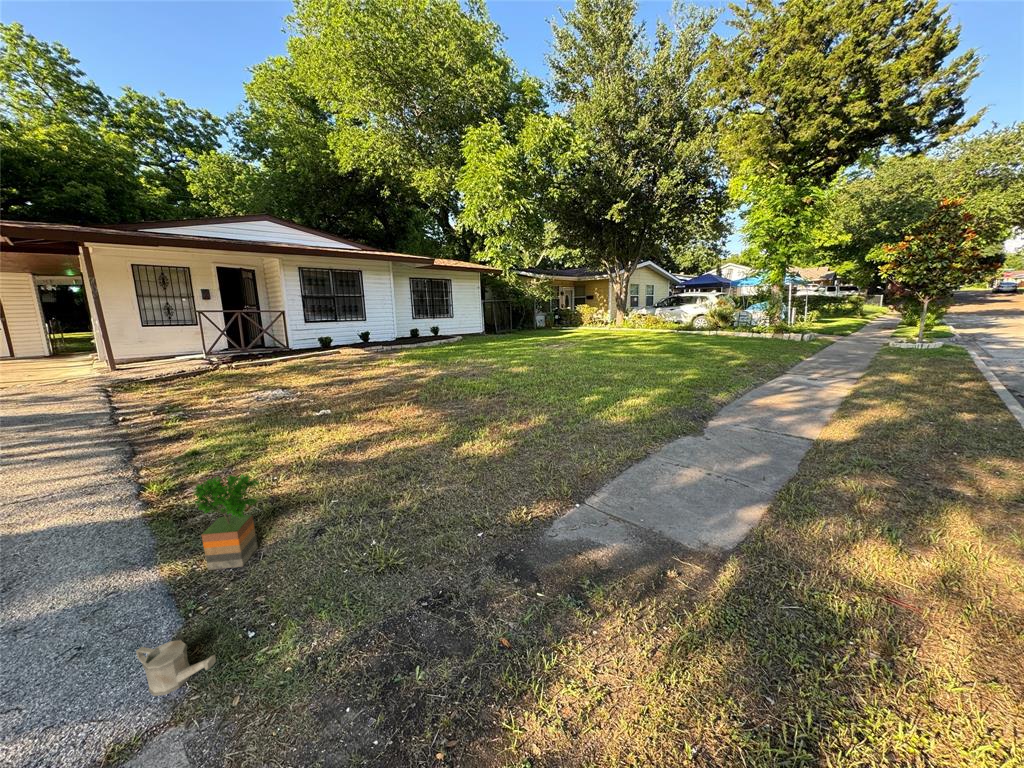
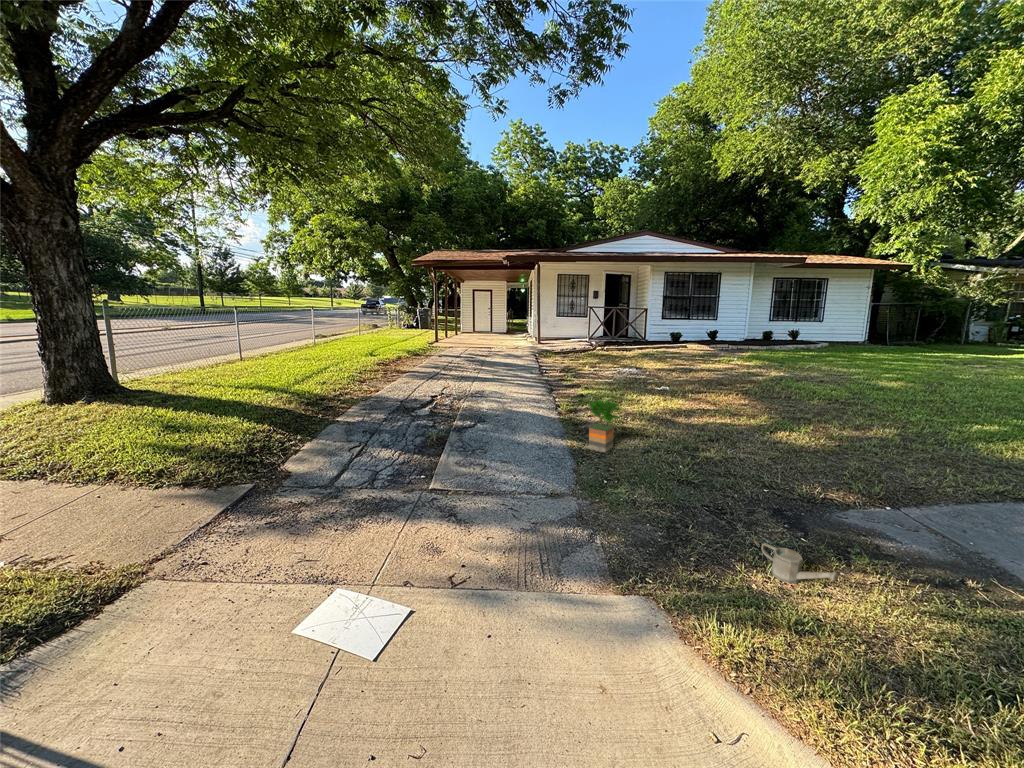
watering can: present [136,640,216,696] -> present [762,543,838,583]

